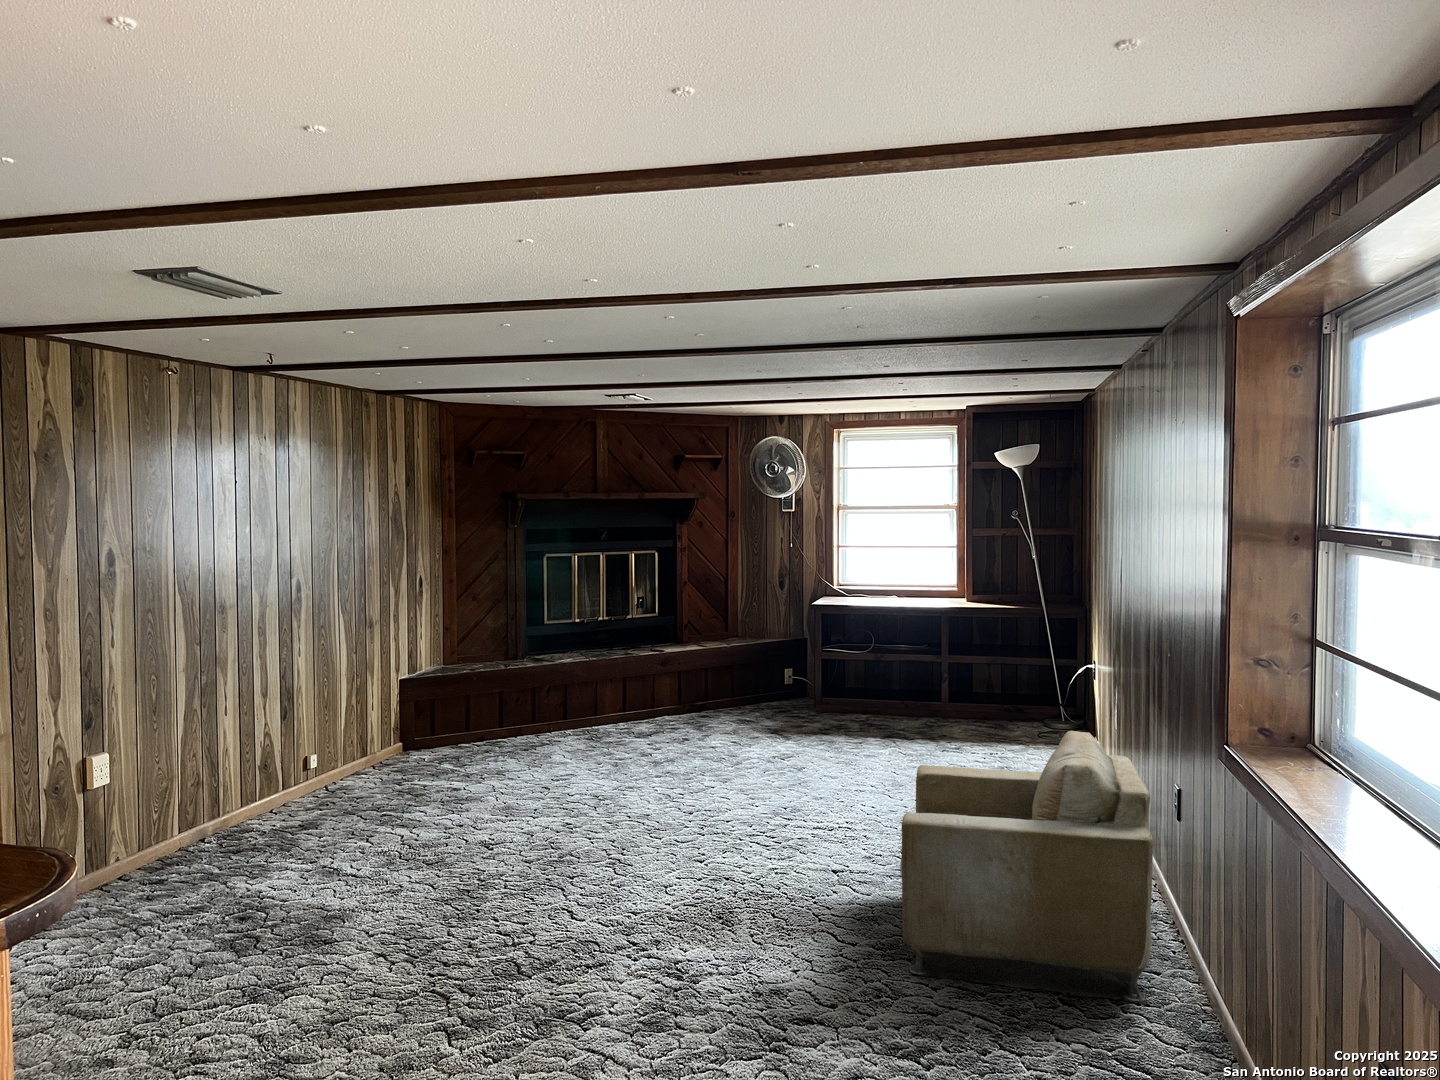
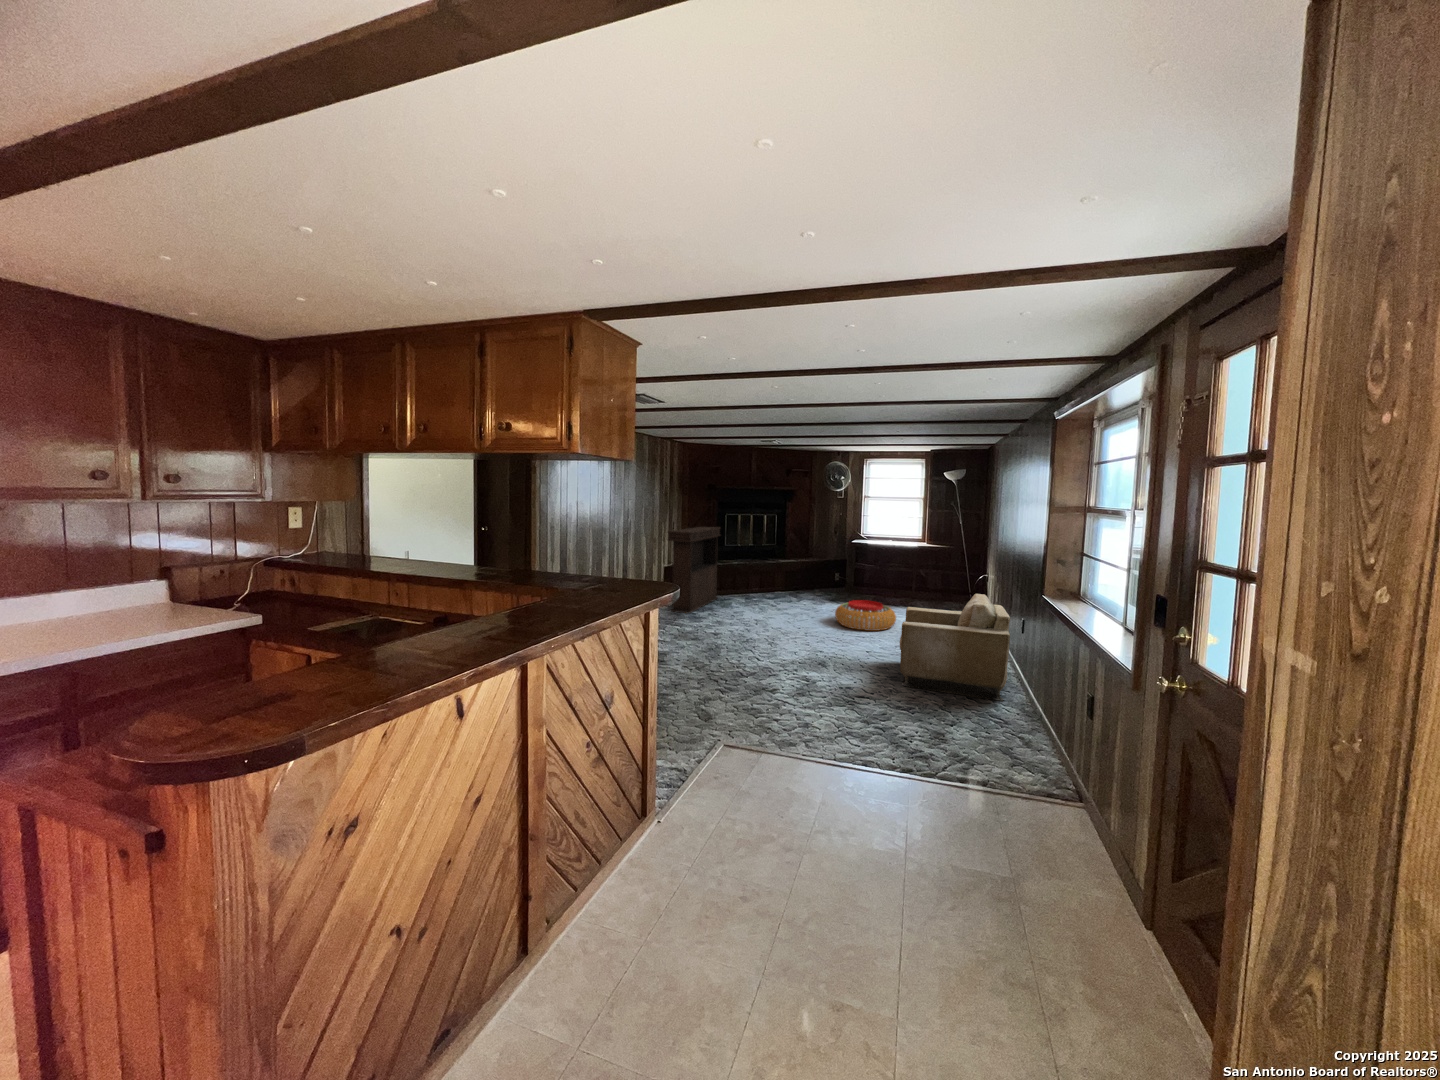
console table: none [388,583,527,788] -> present [668,527,720,613]
pouf: none [773,737,905,810] -> present [835,600,896,631]

